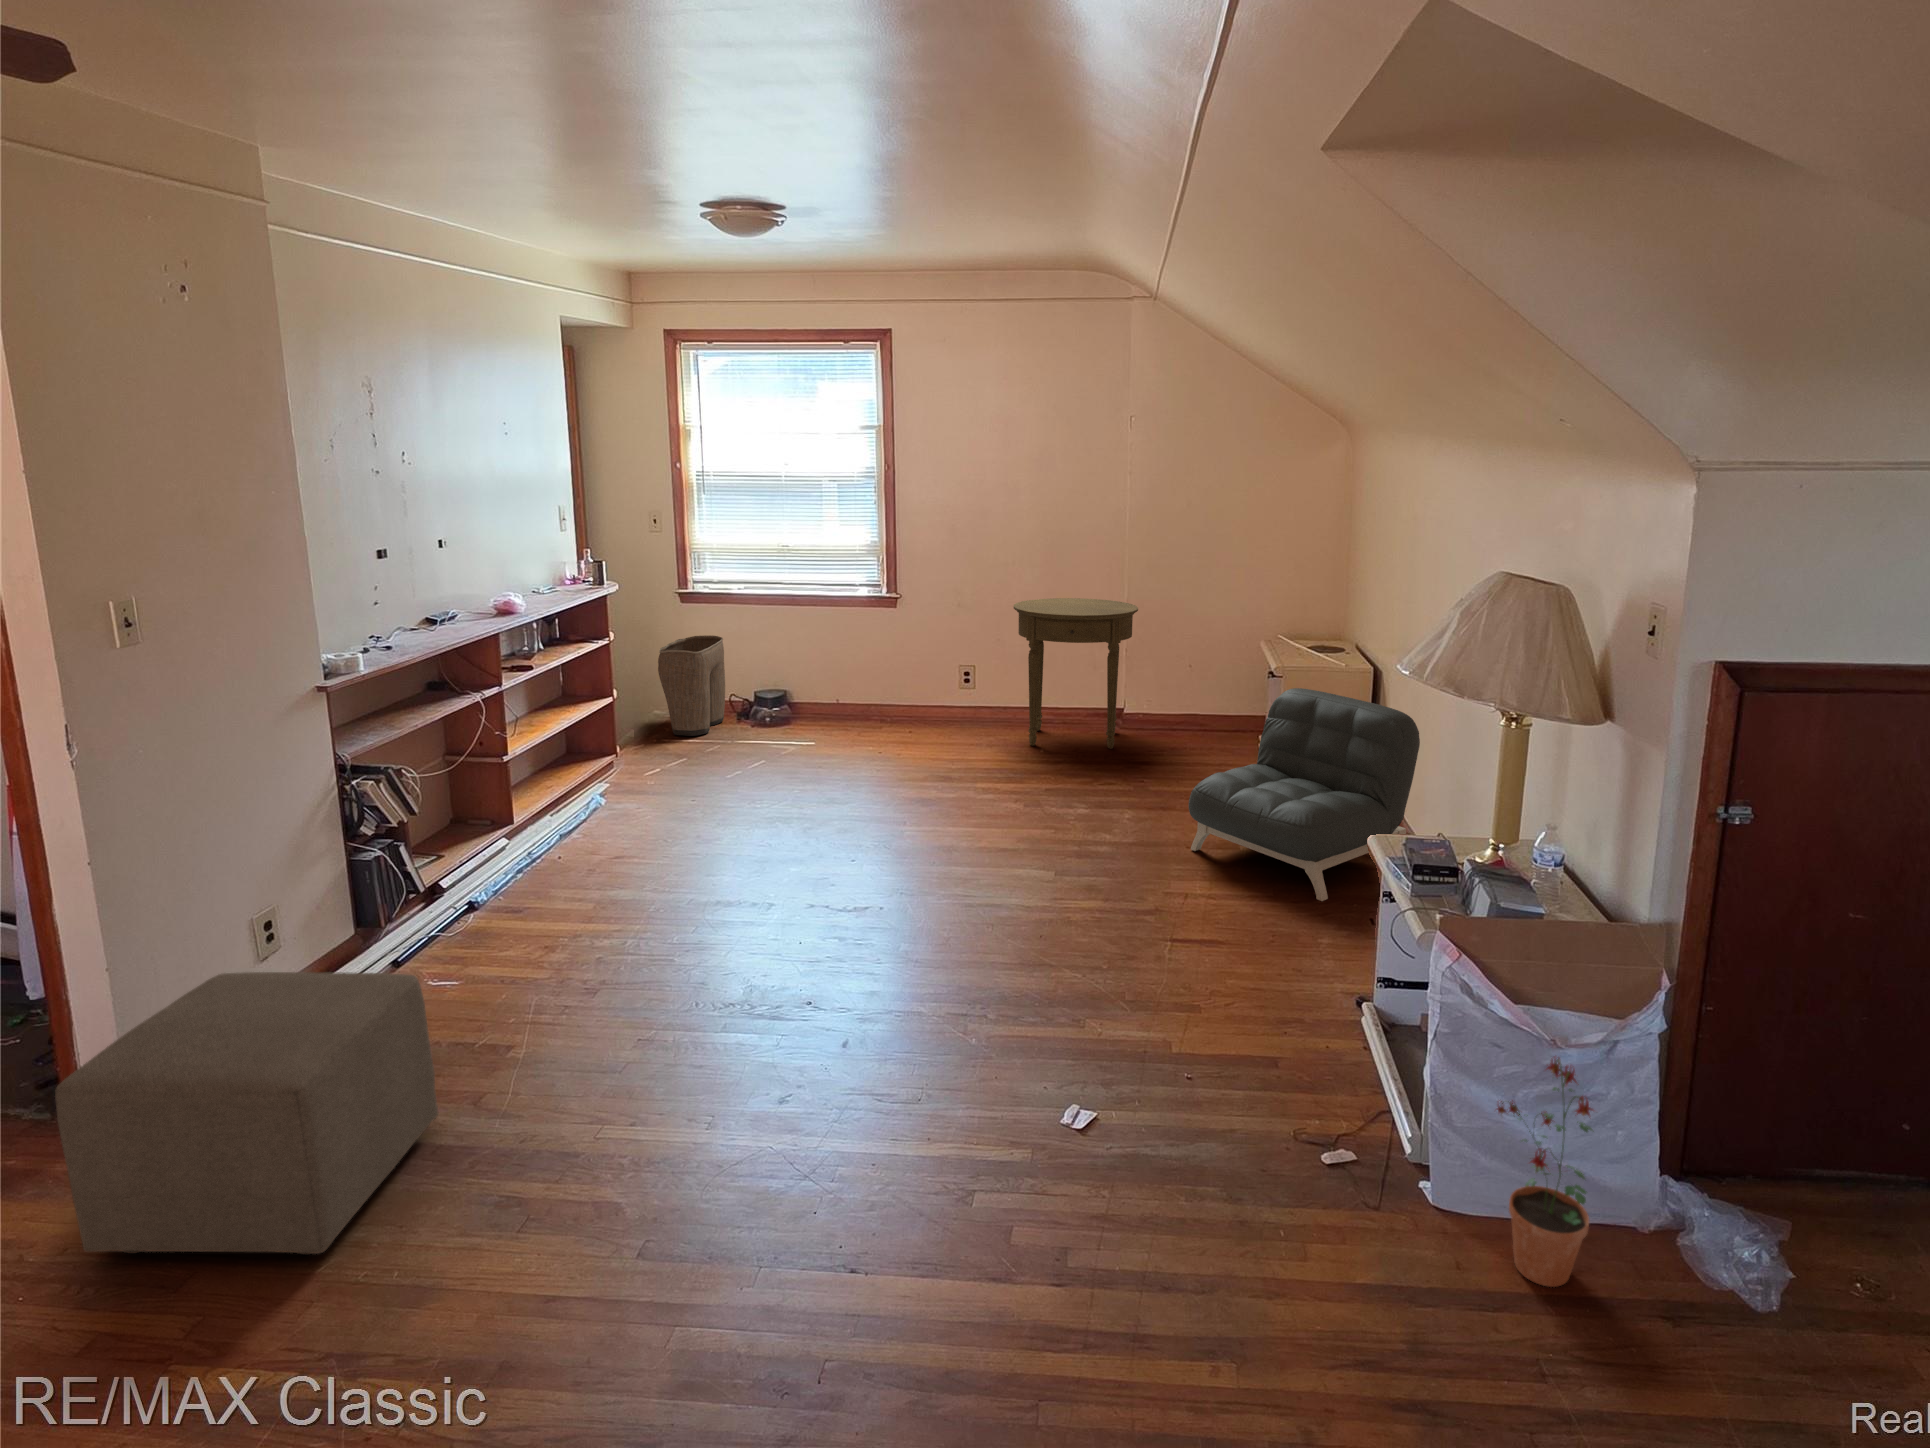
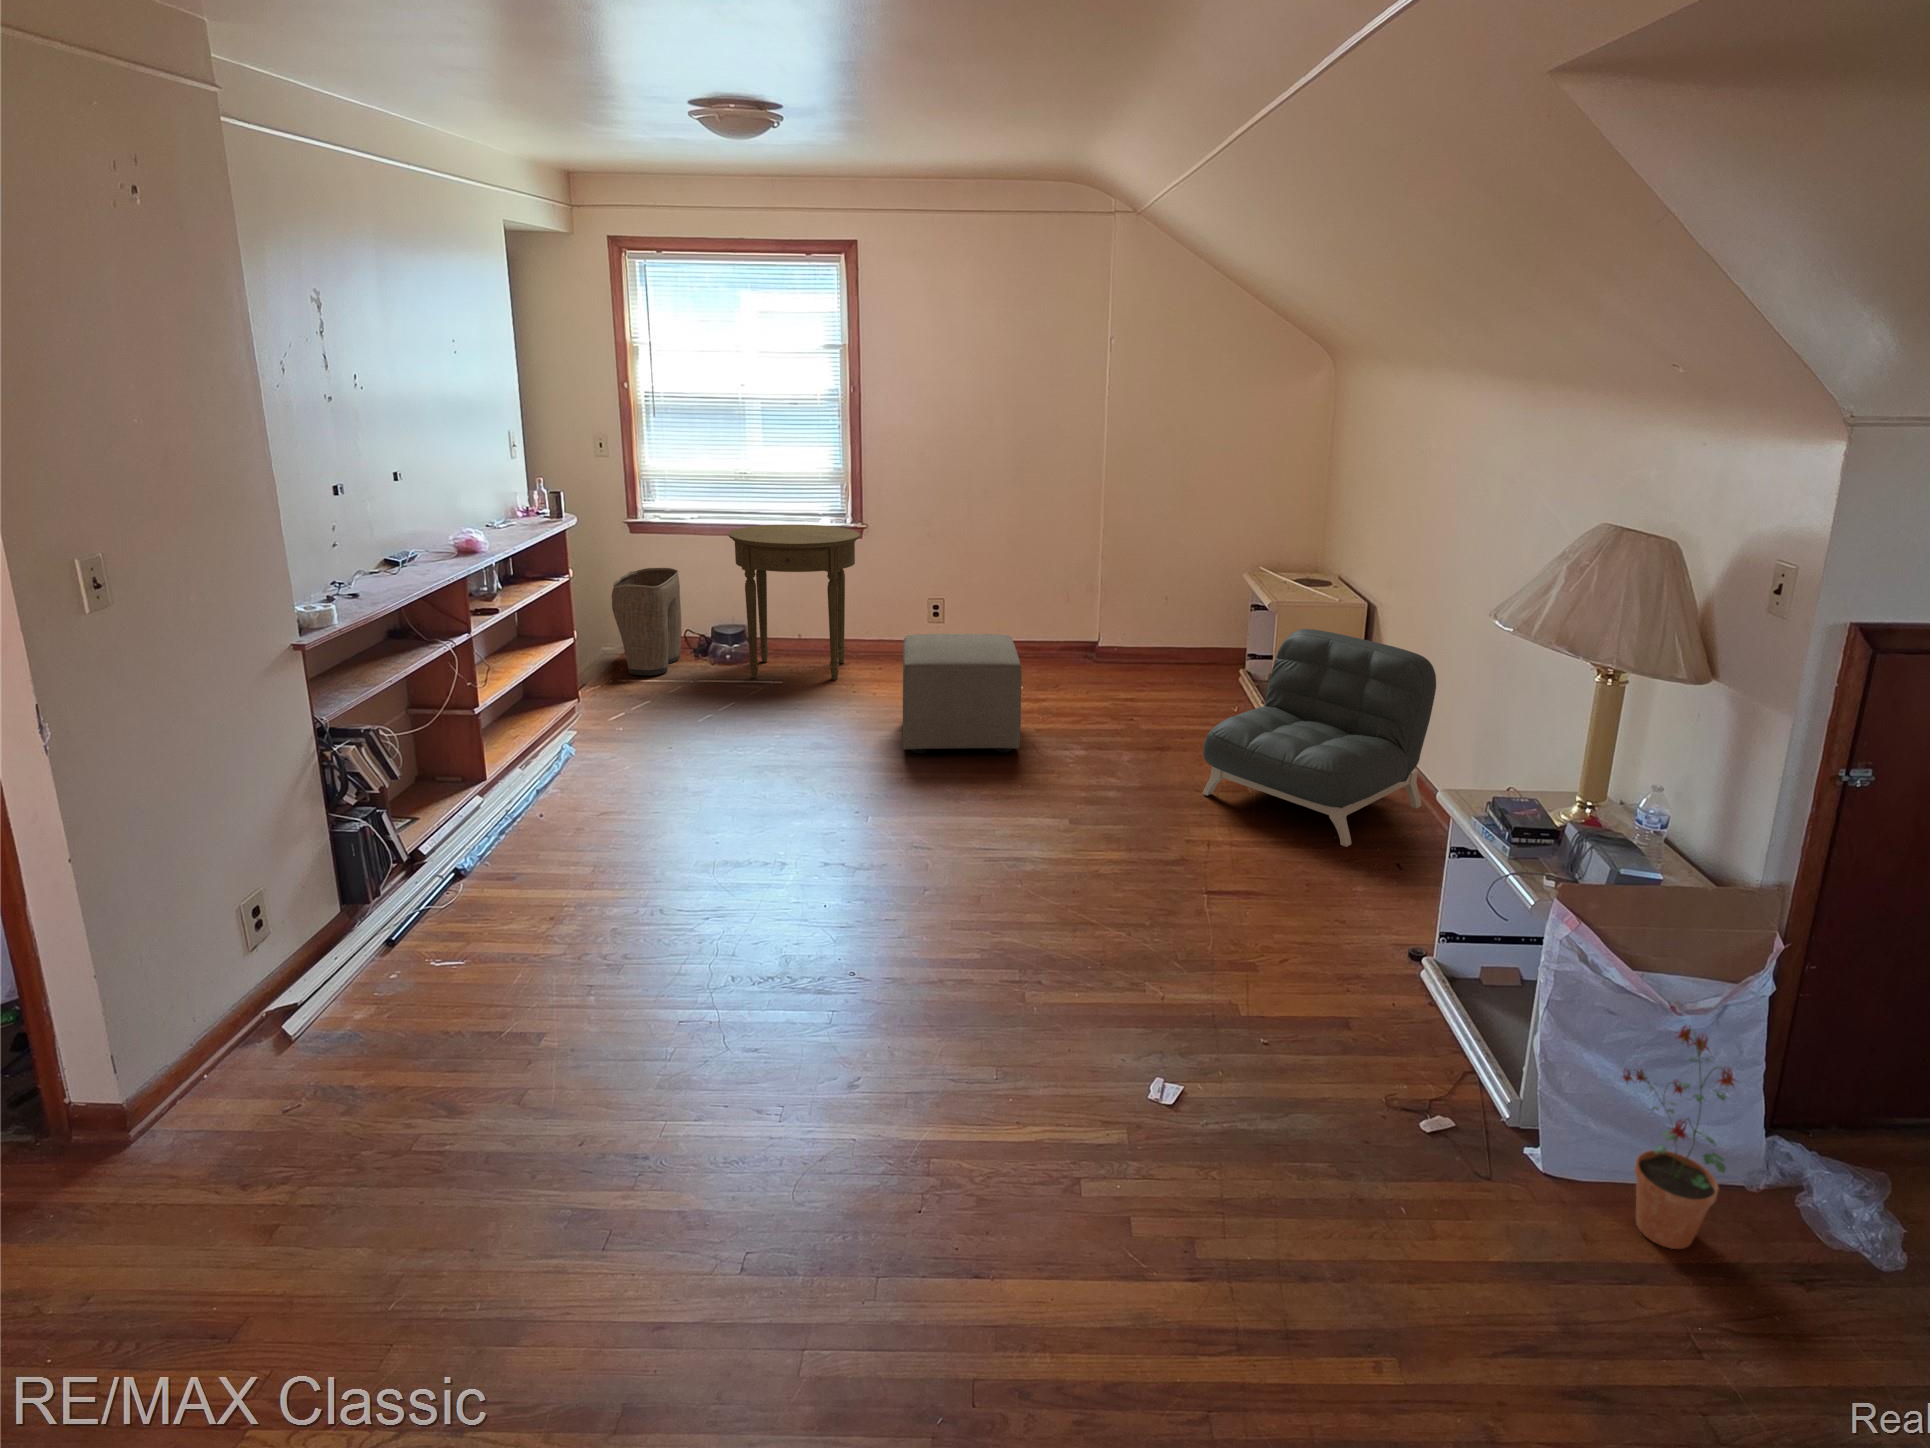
side table: present [1014,598,1138,749] -> present [729,525,860,680]
ottoman: present [55,972,438,1255] -> present [903,634,1022,753]

